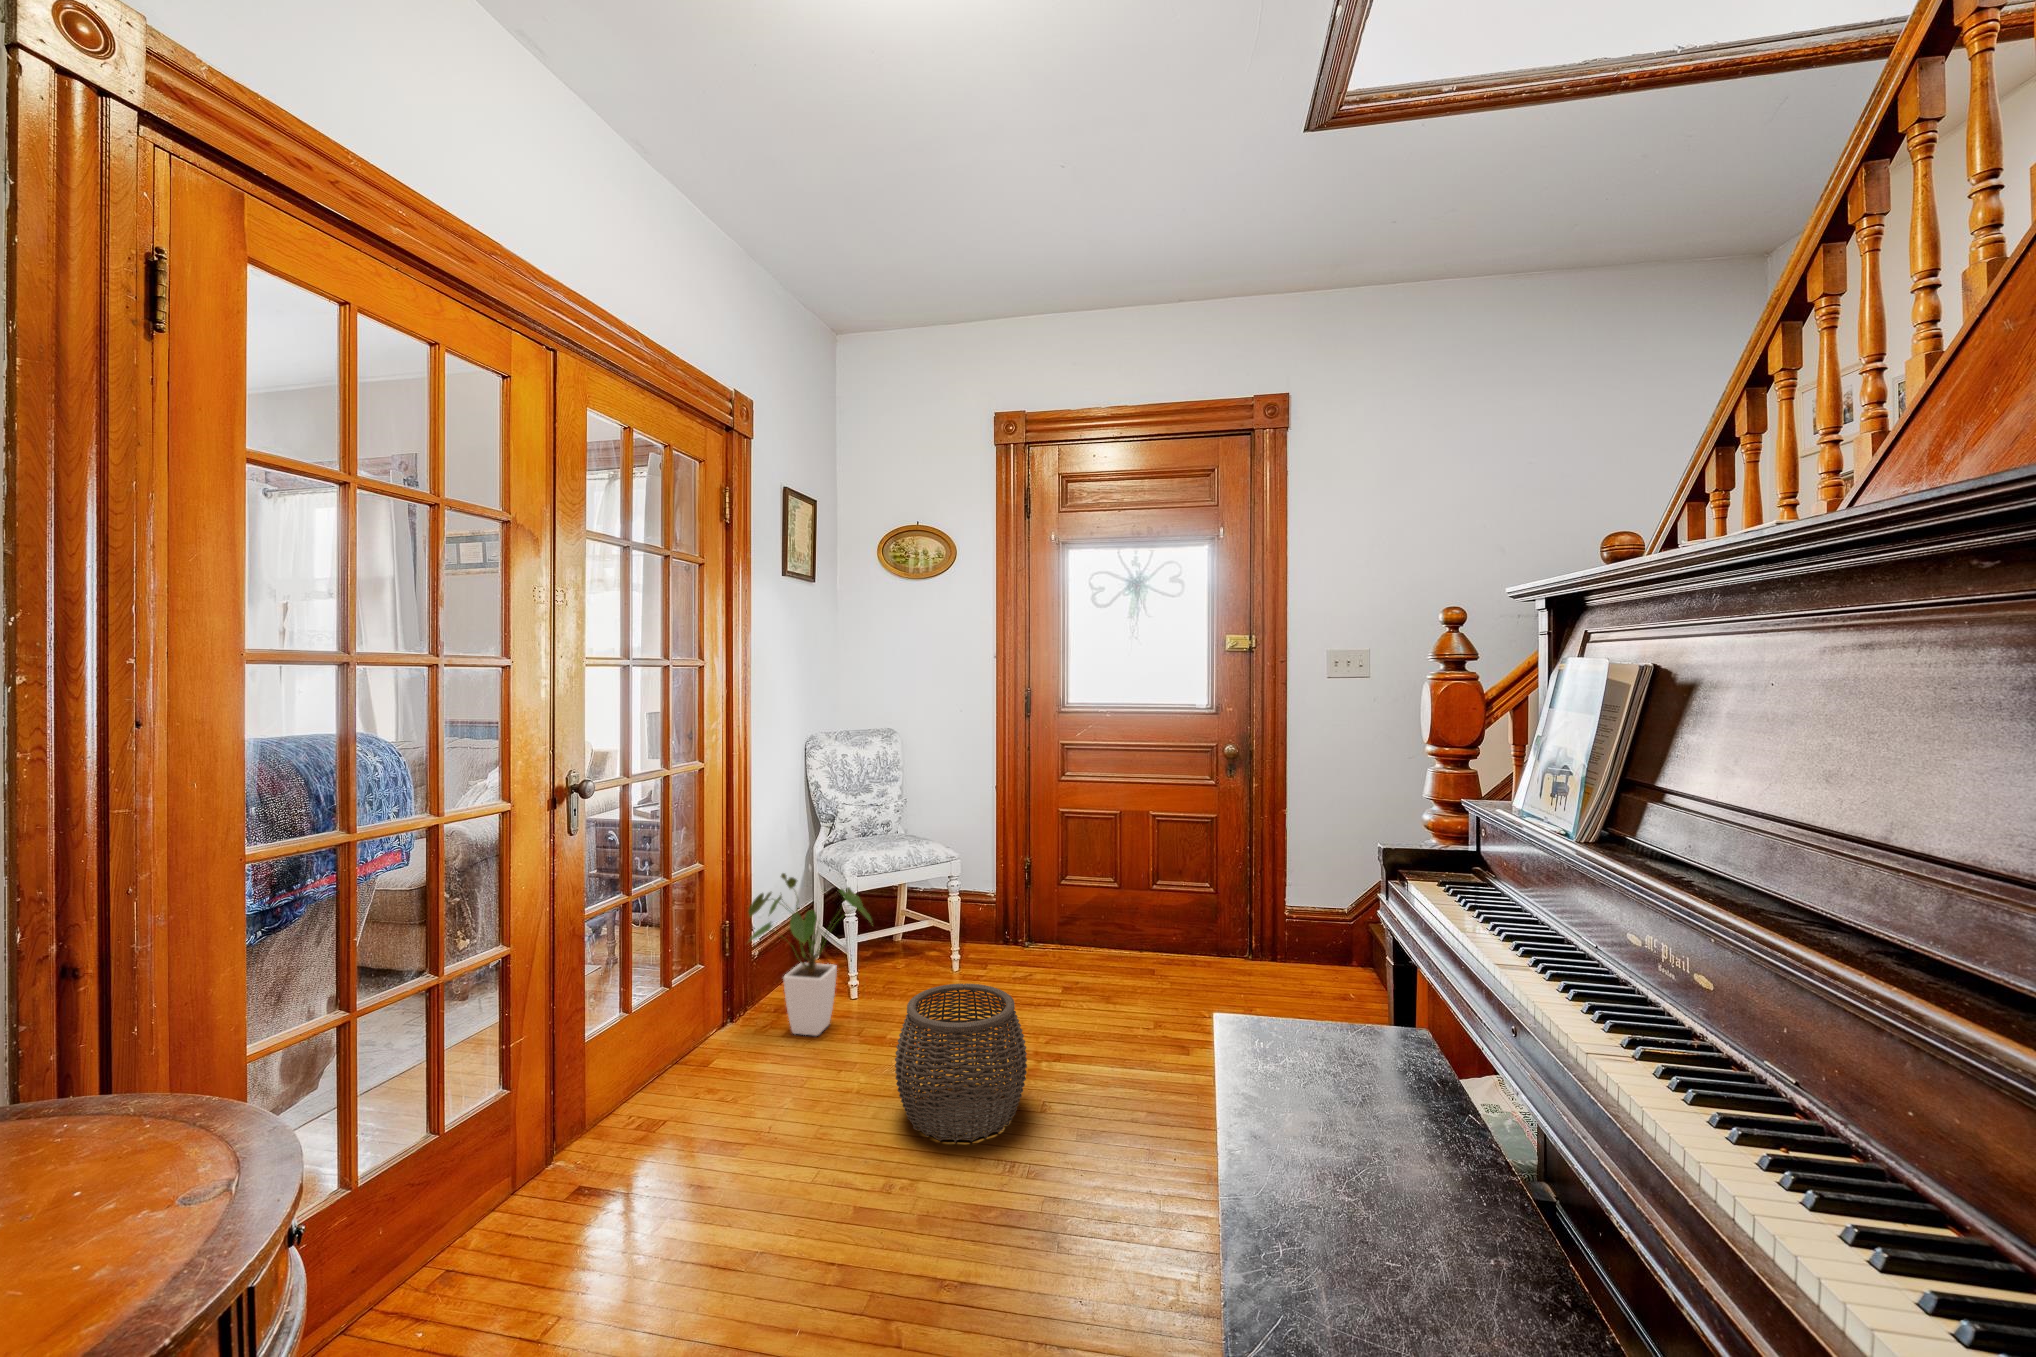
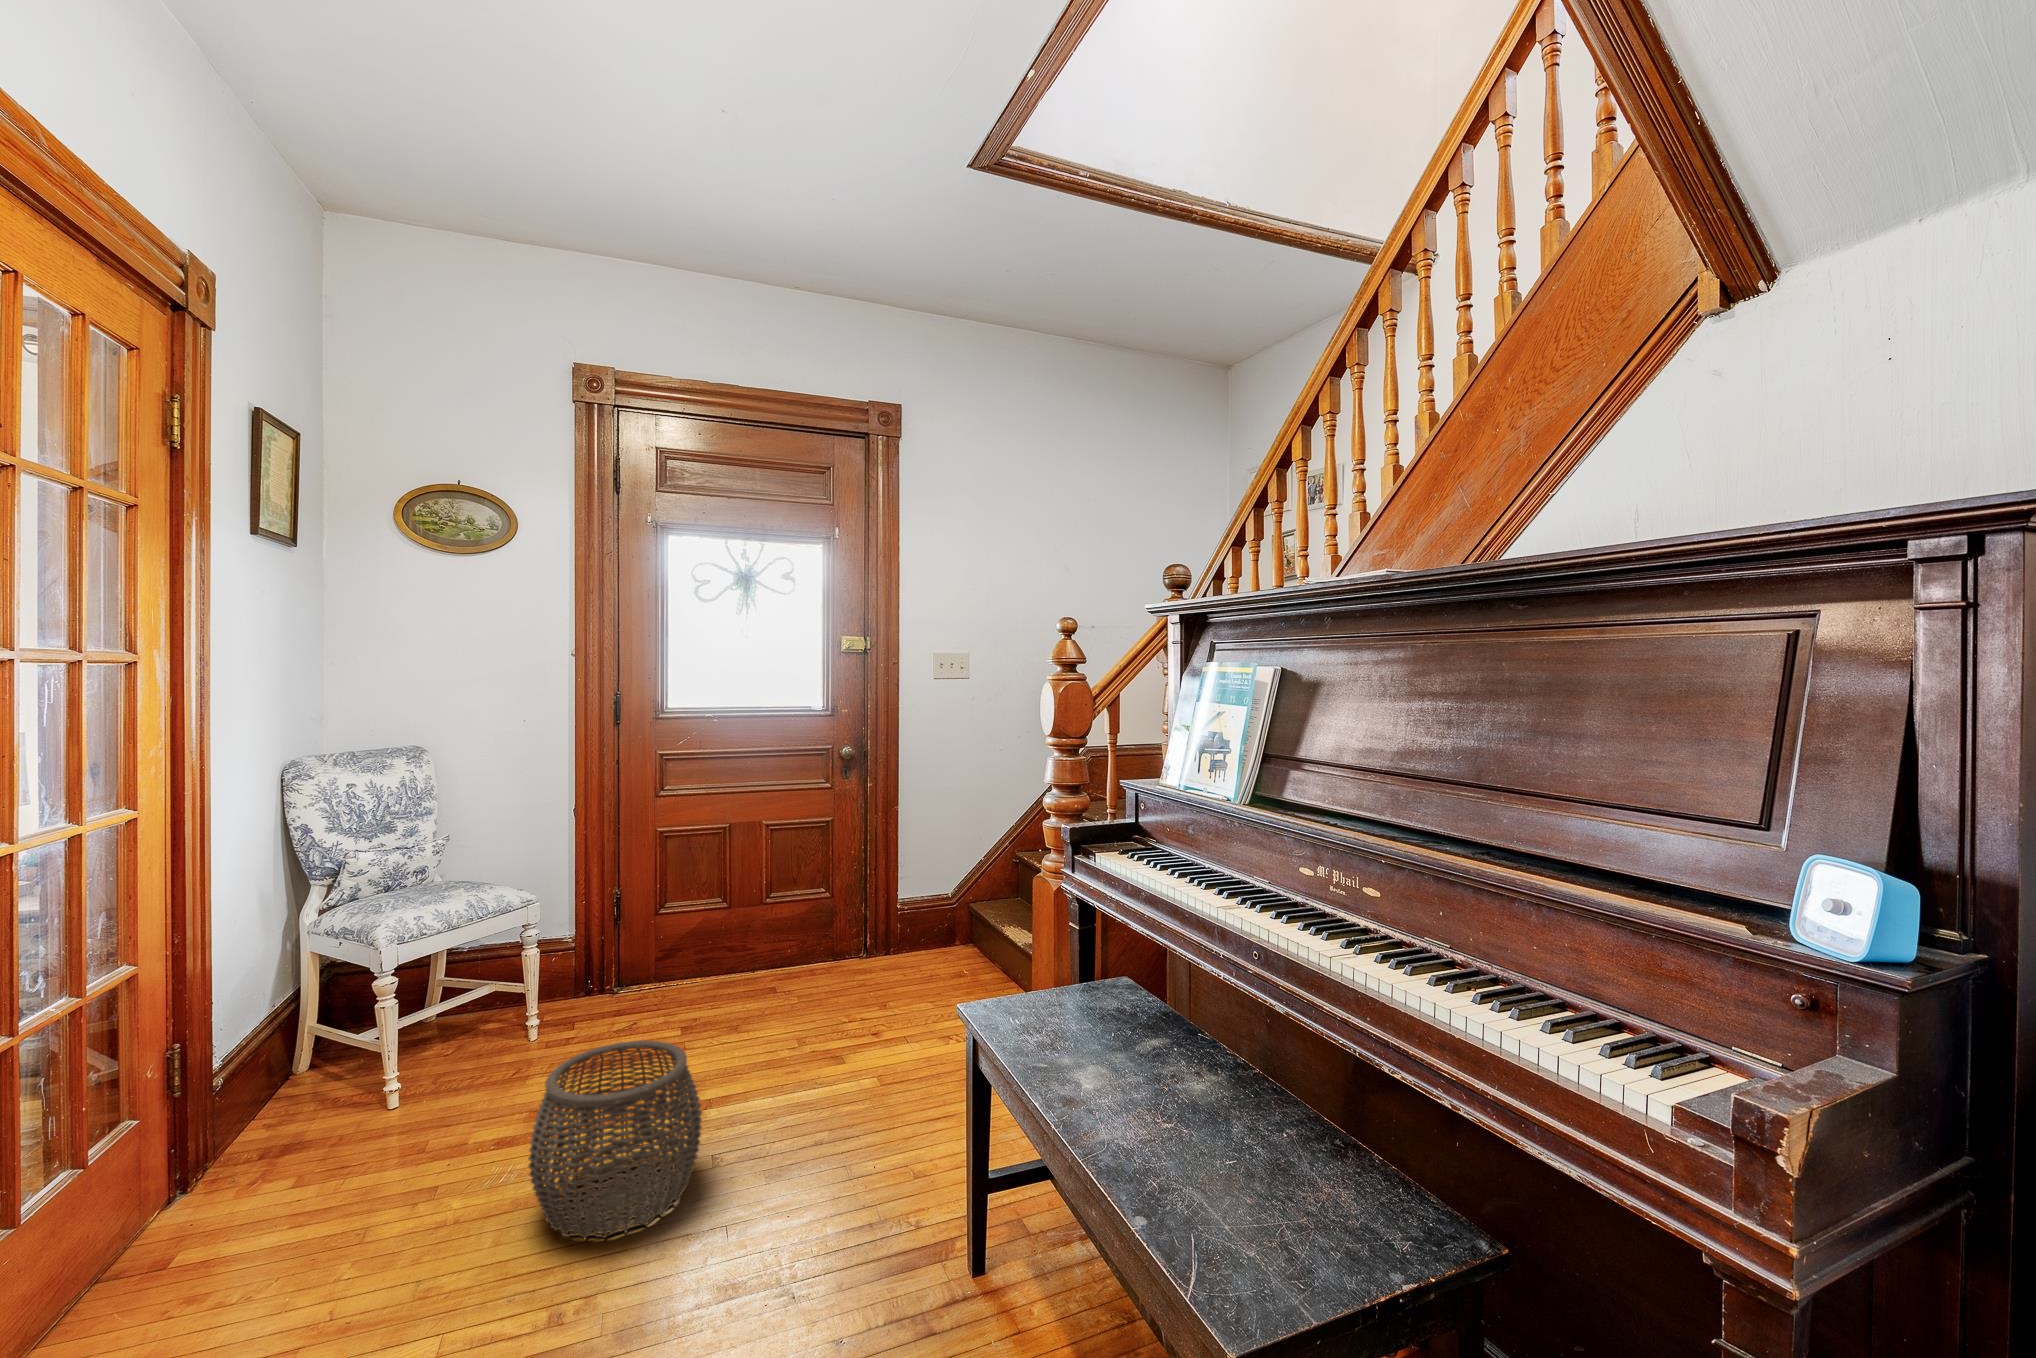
house plant: present [748,873,872,1036] -> none [220,955,441,1176]

